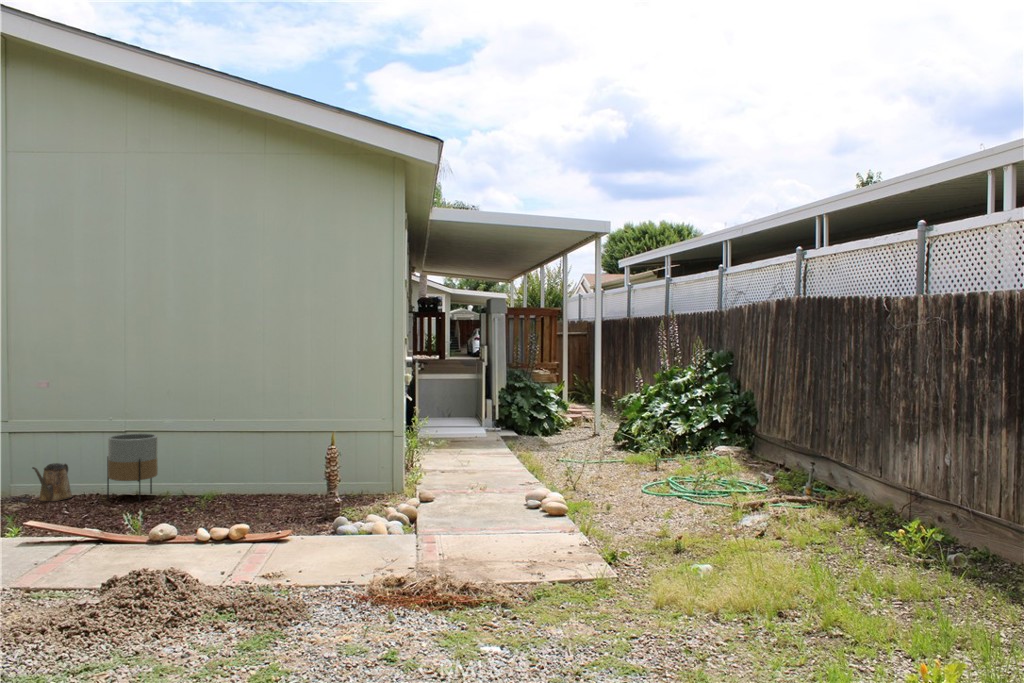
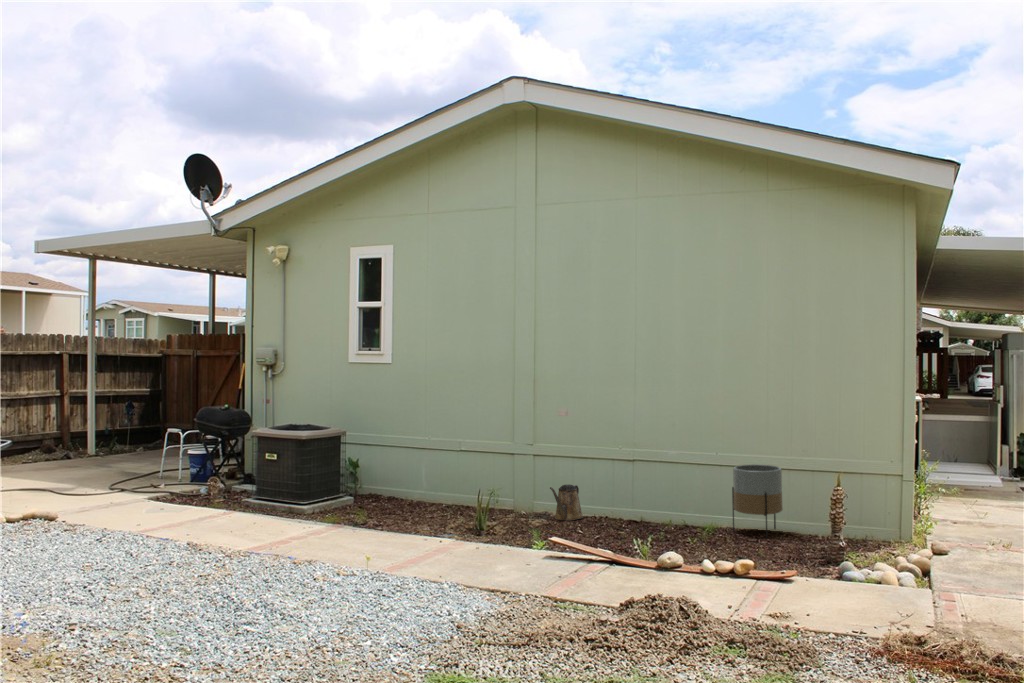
planter: present [107,433,158,502] -> present [732,464,783,538]

